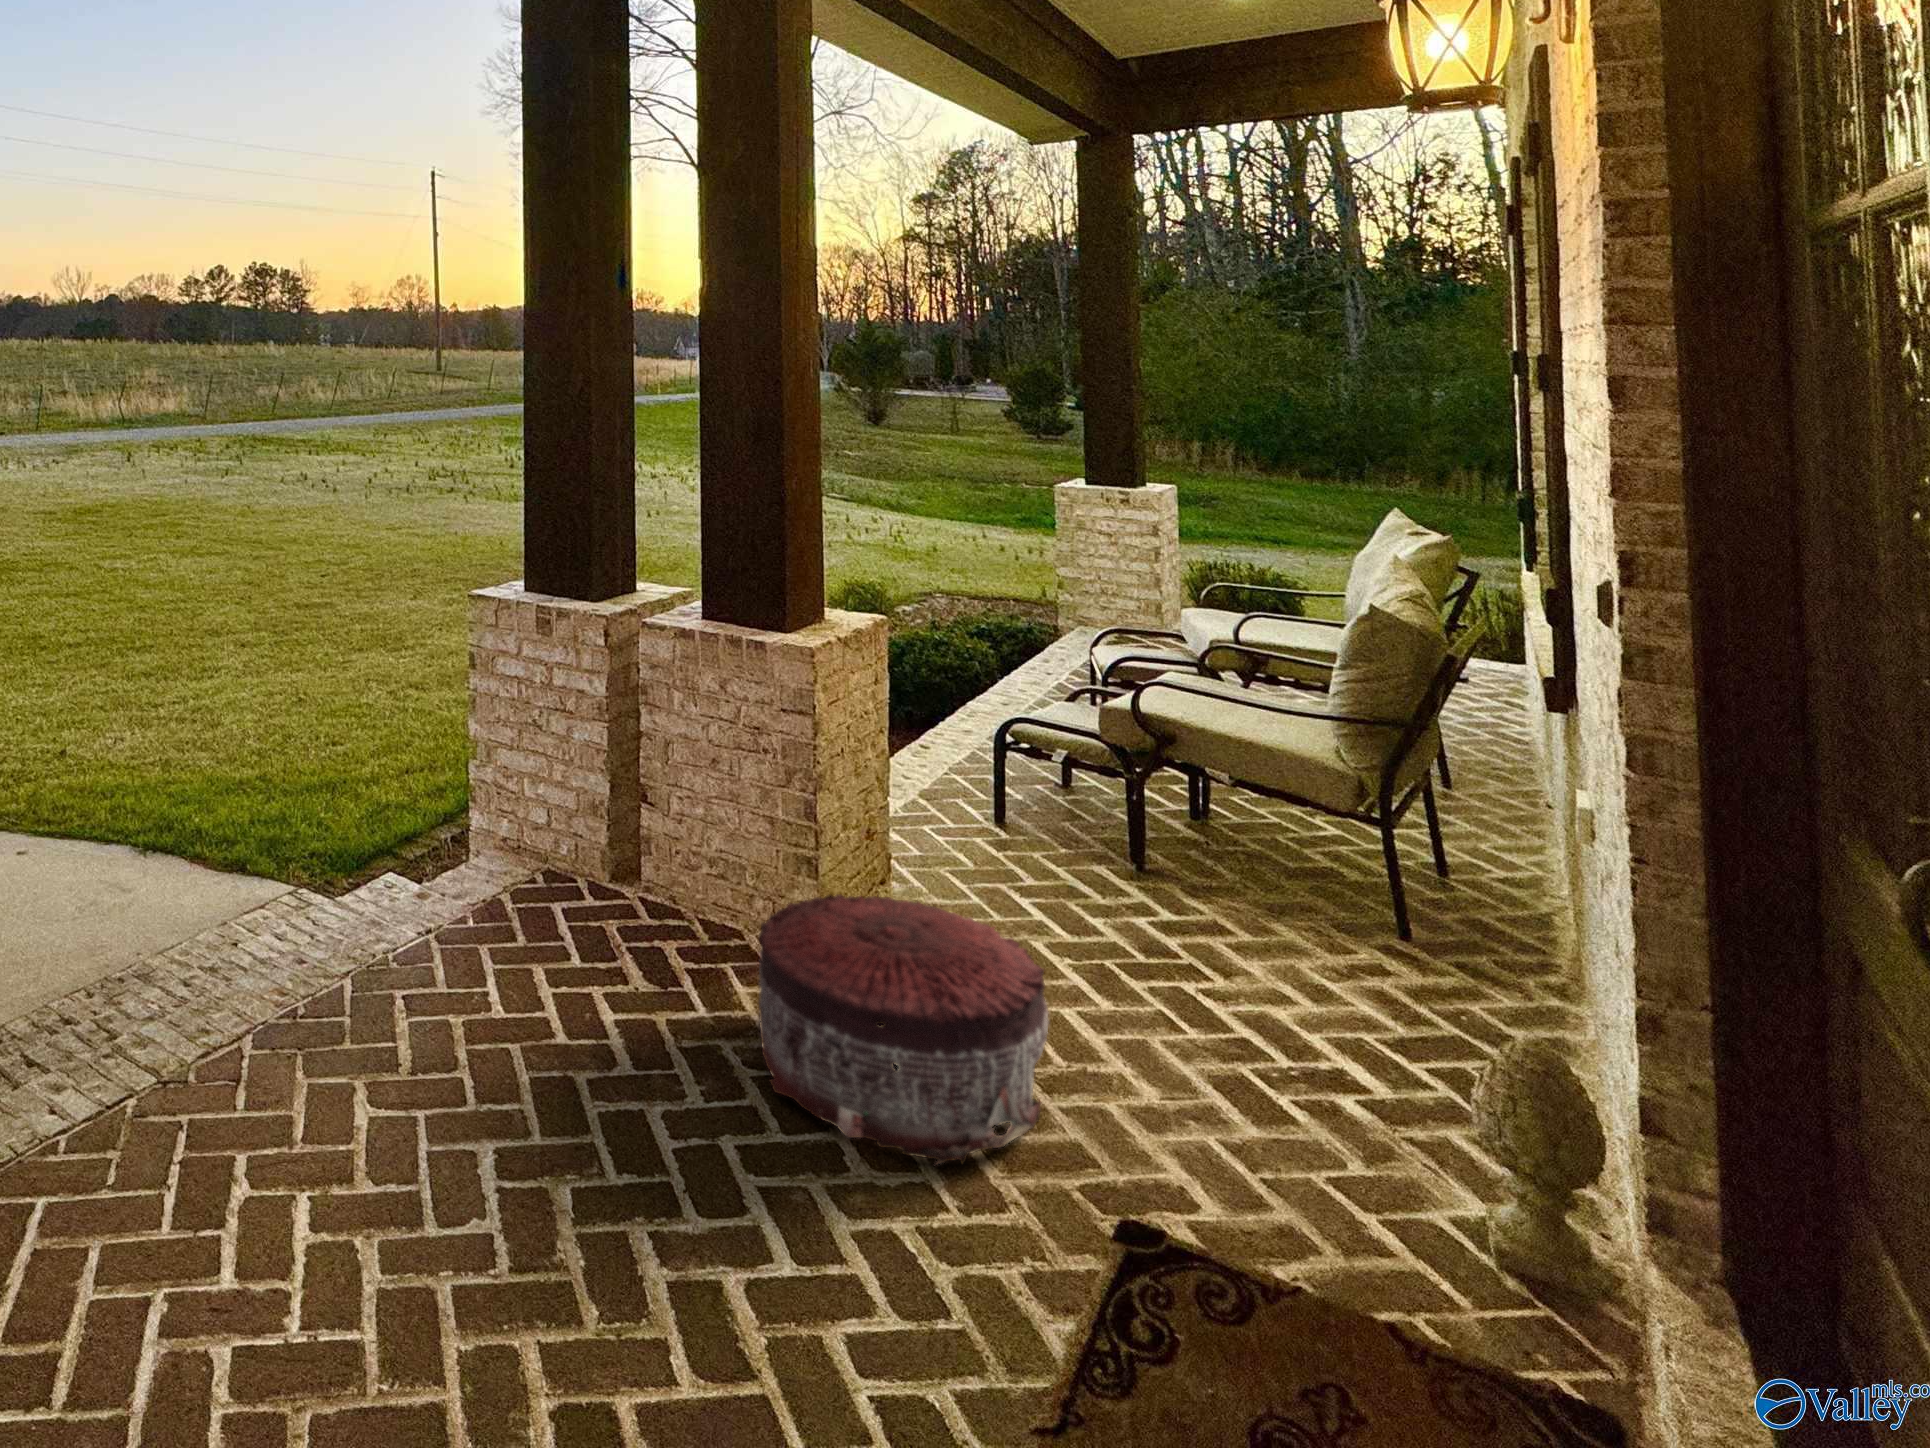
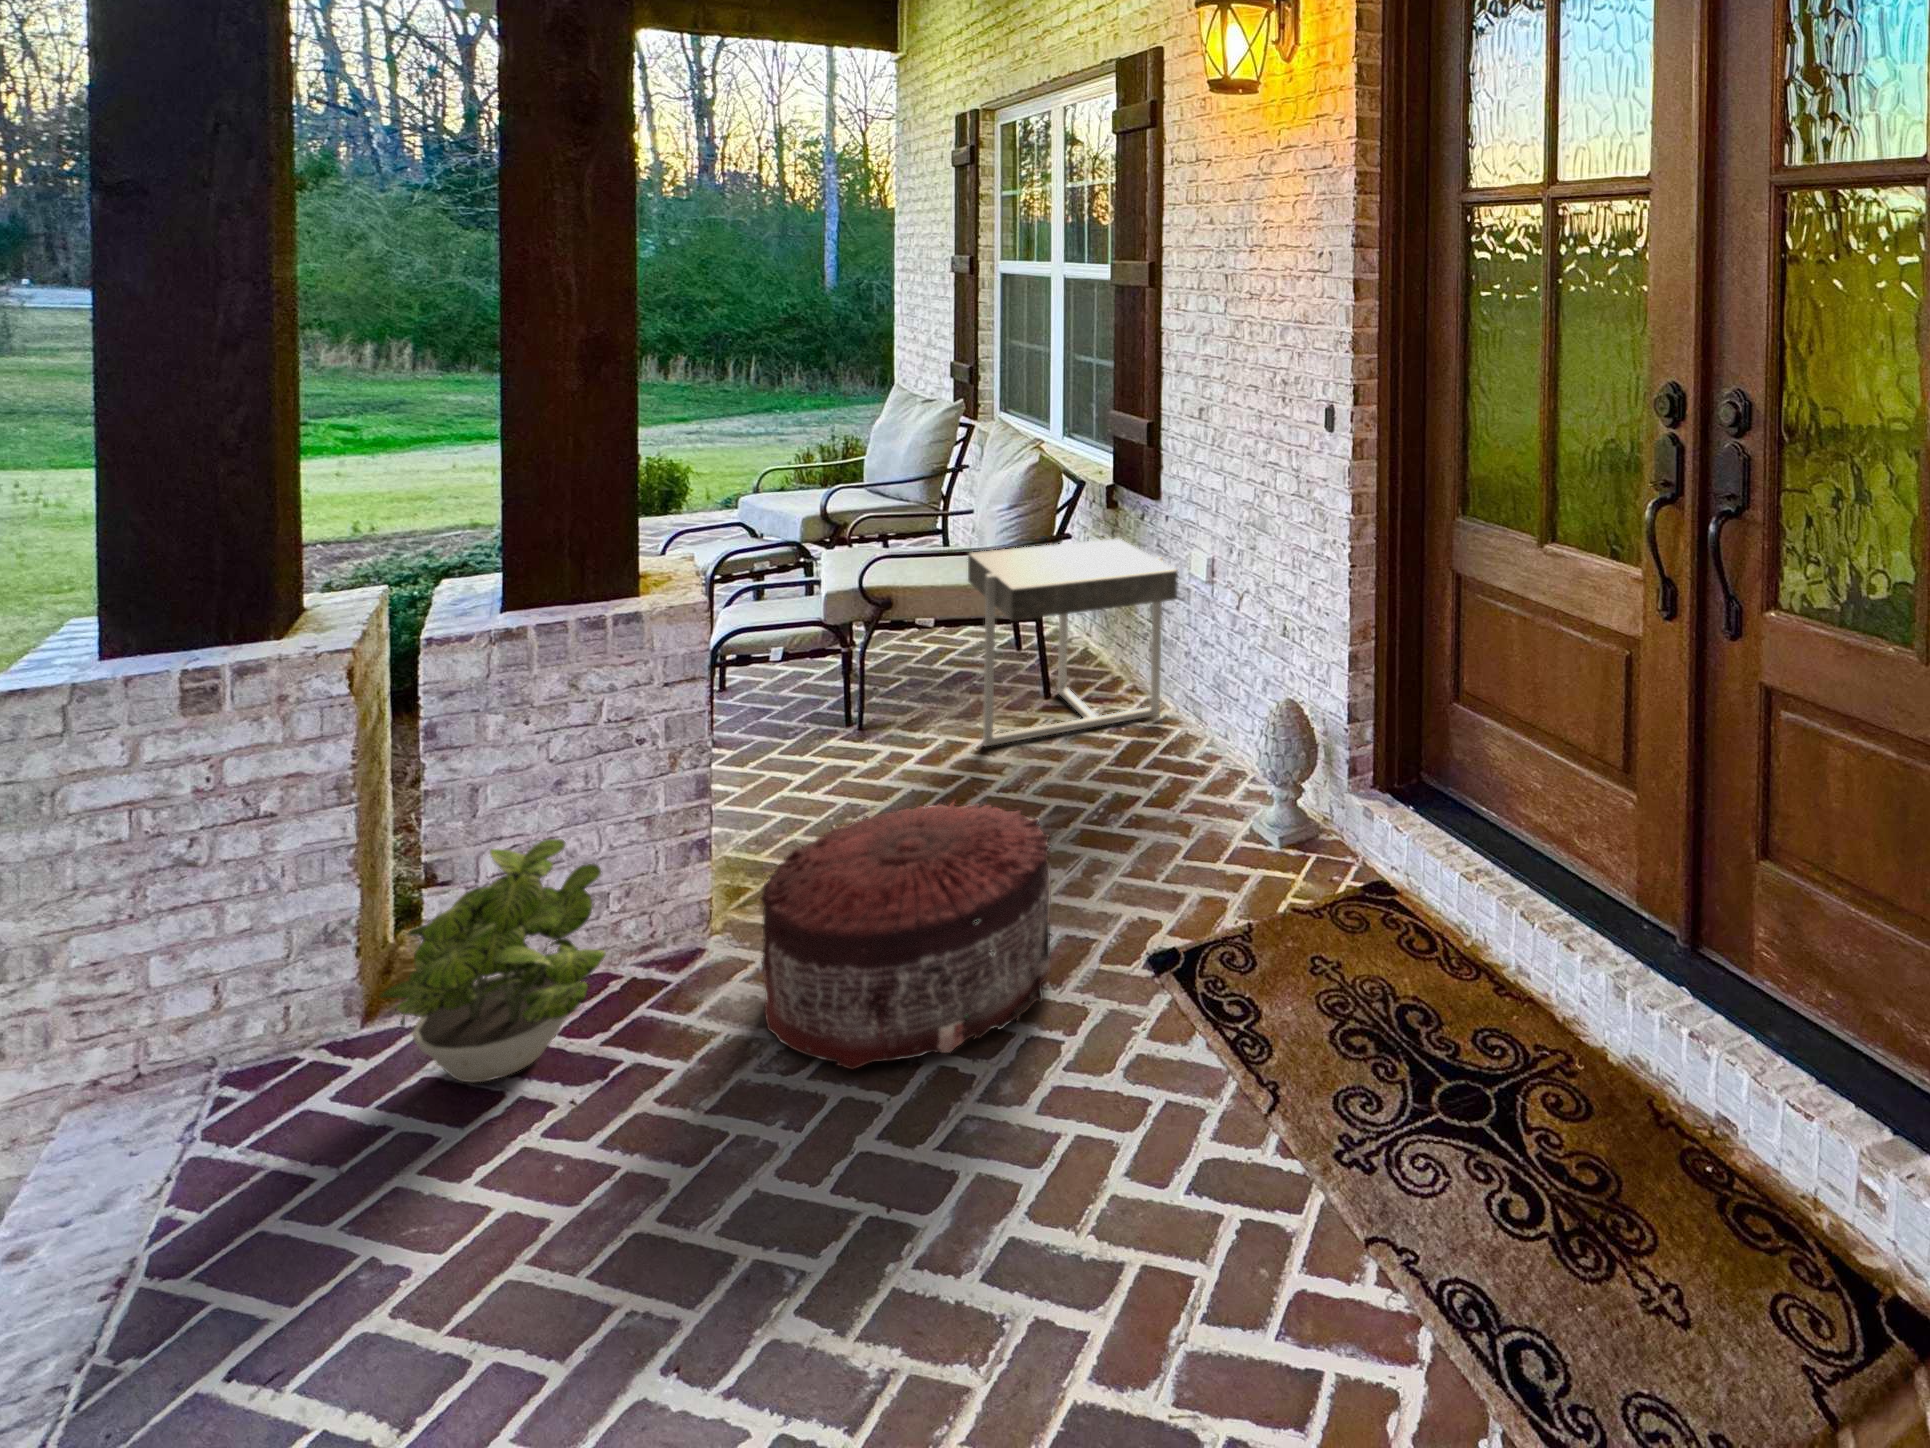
side table: none [1246,705,1563,1030] -> present [968,538,1178,746]
potted plant: none [556,789,703,953] -> present [380,839,606,1083]

